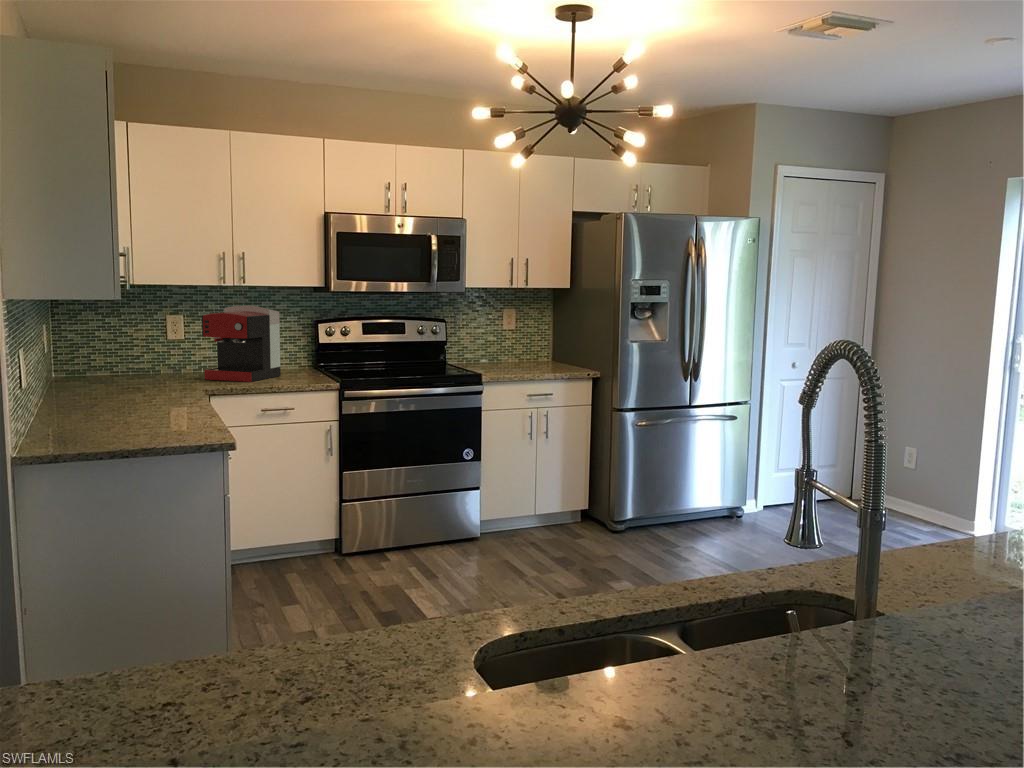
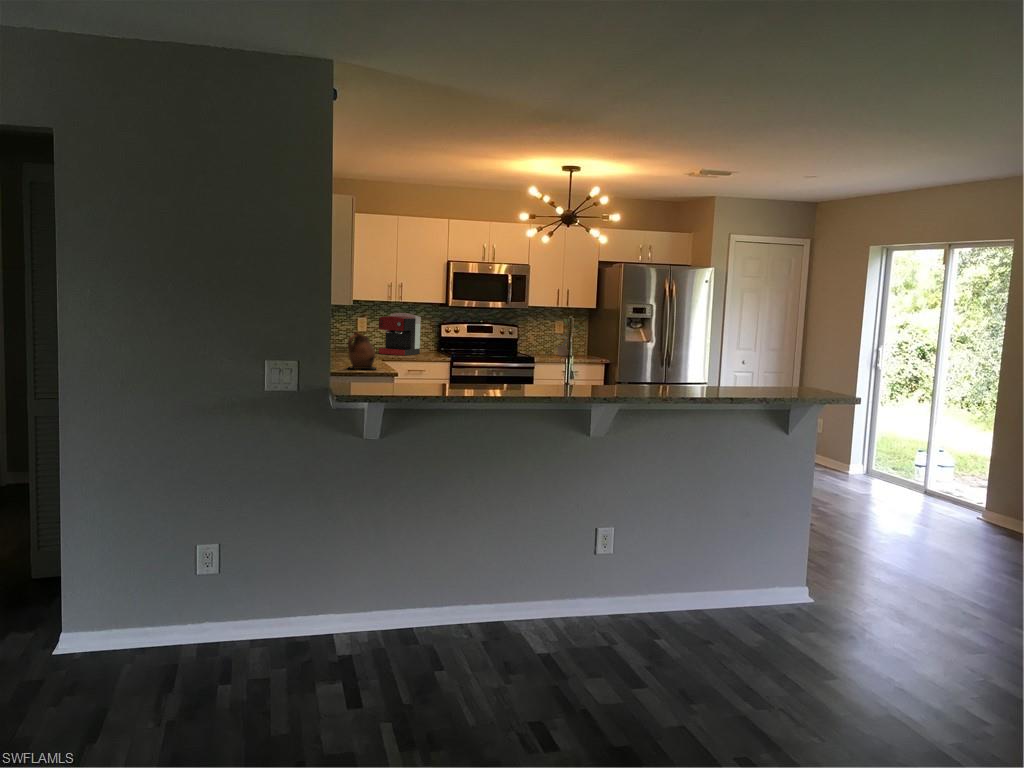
potted plant: none [497,304,552,367] -> present [557,319,583,356]
ceramic pitcher: none [95,356,171,440] -> present [348,332,376,369]

